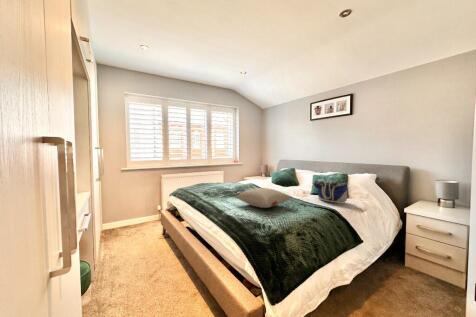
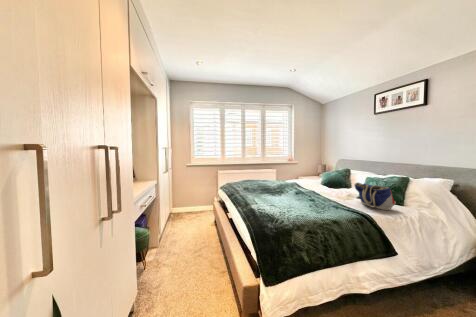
pillow: present [236,188,293,208] -> none [266,187,322,206]

